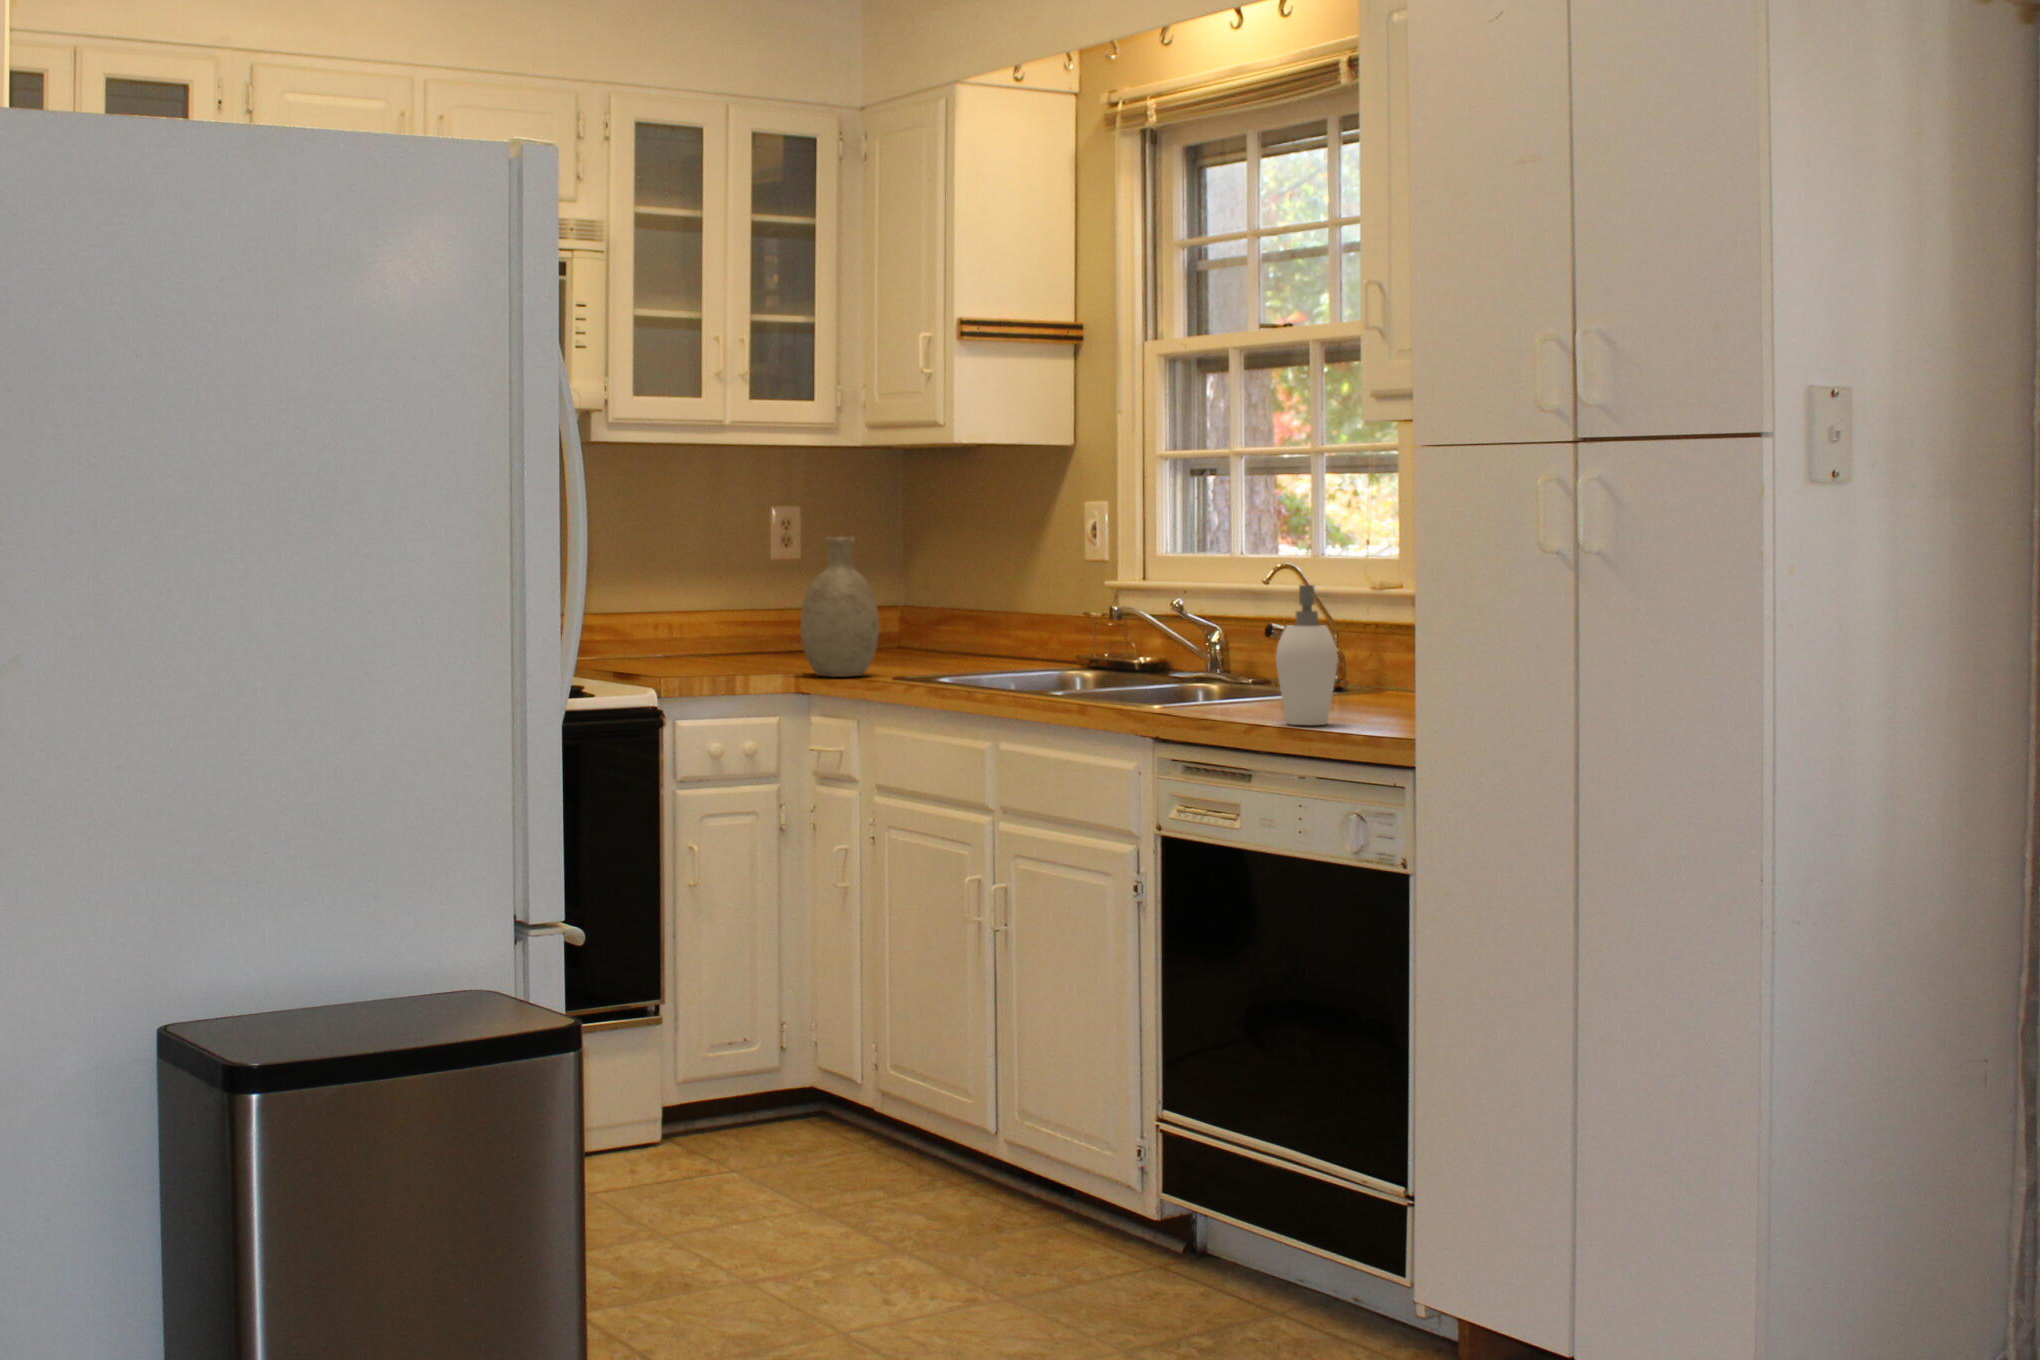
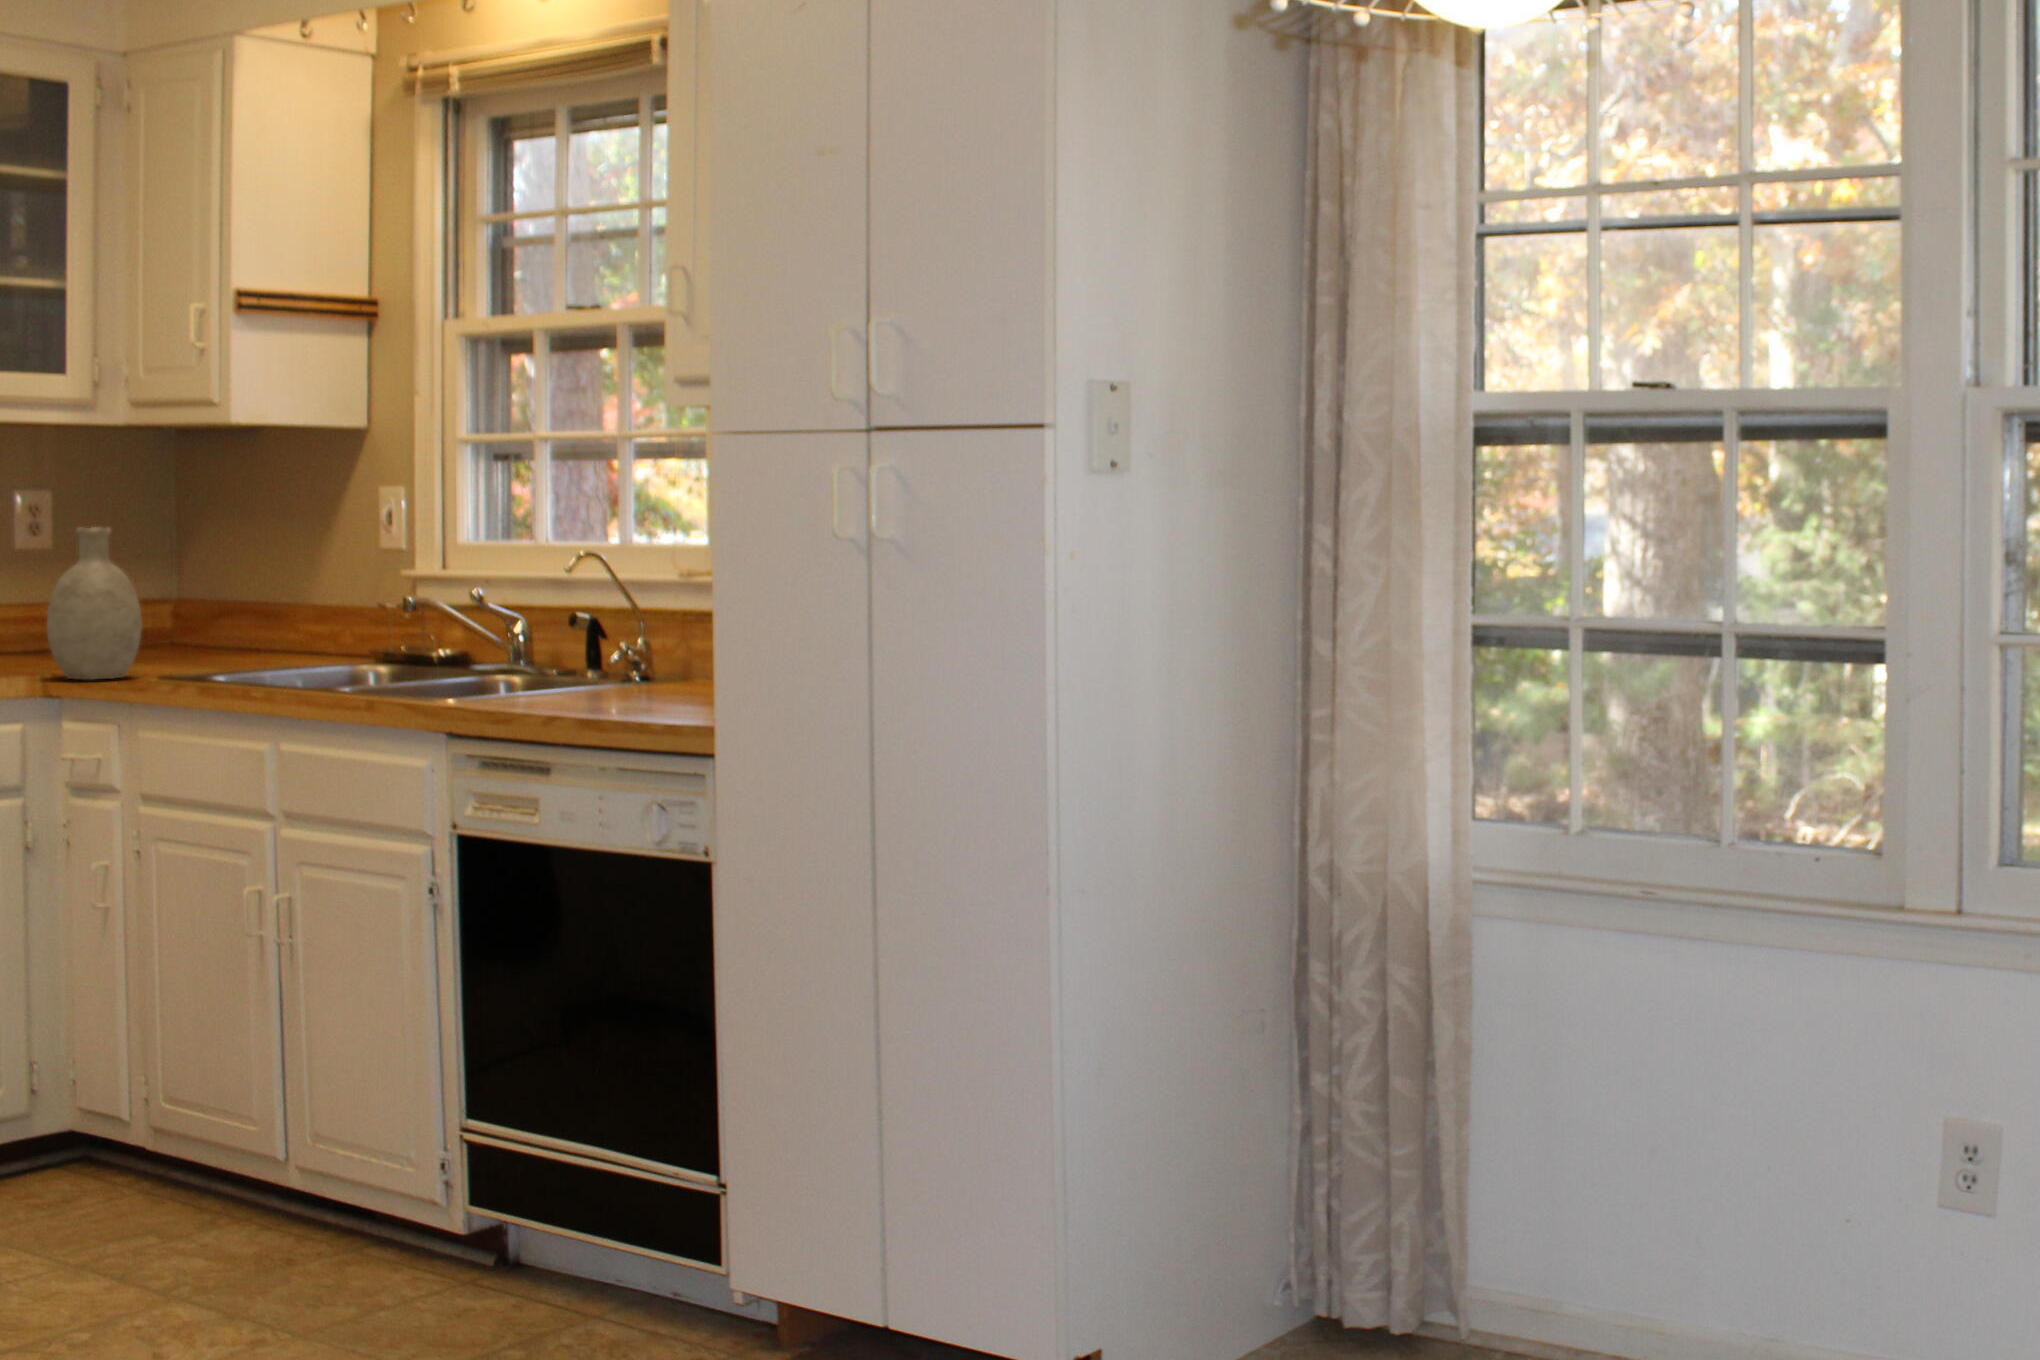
soap dispenser: present [1276,585,1338,725] -> none [575,585,635,718]

